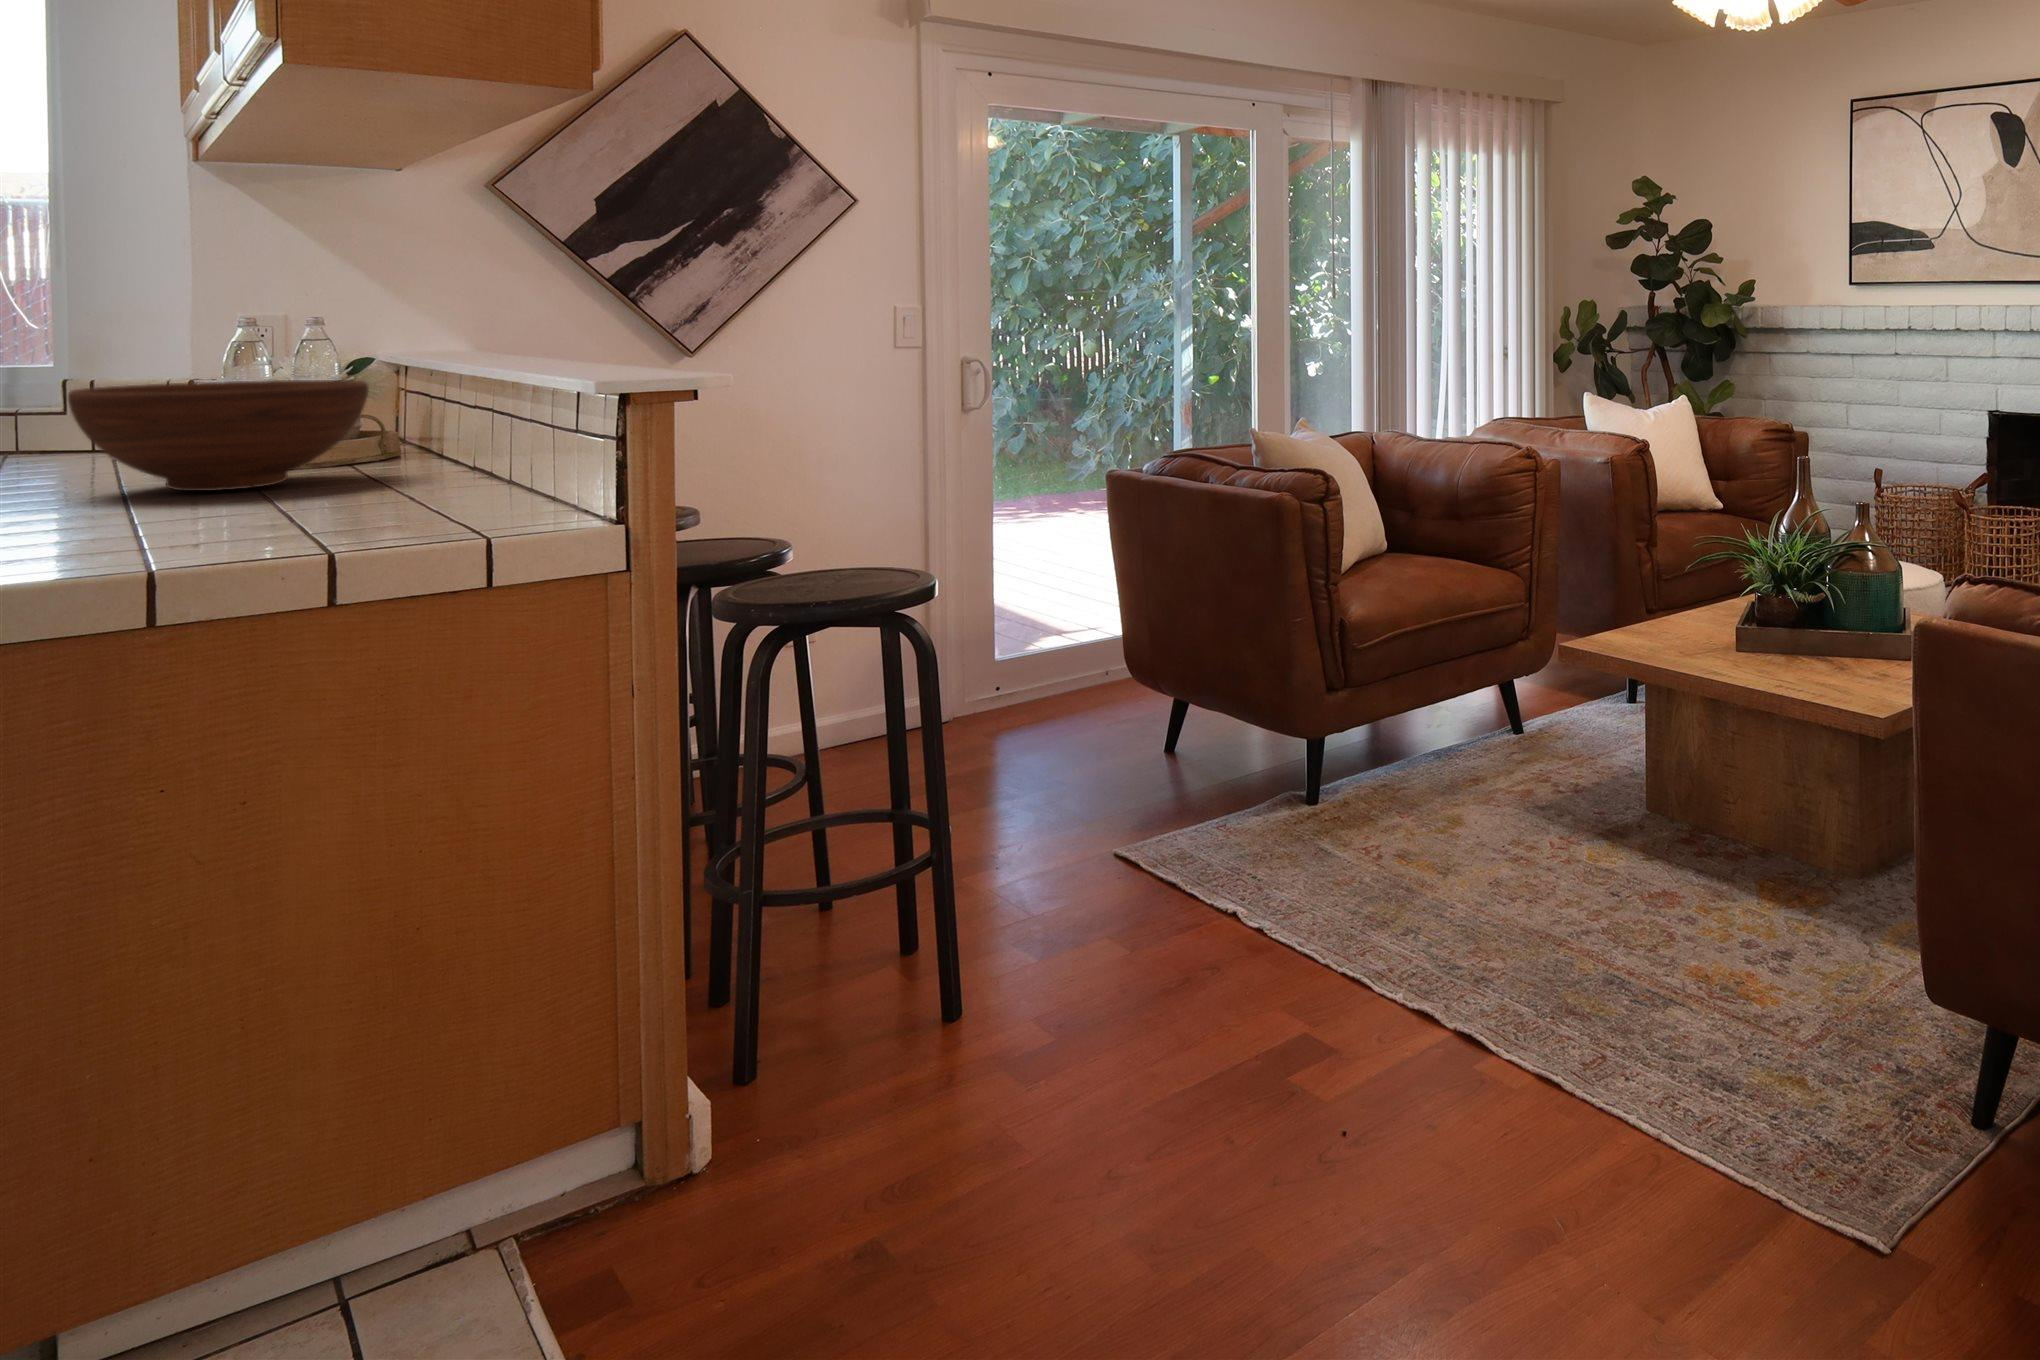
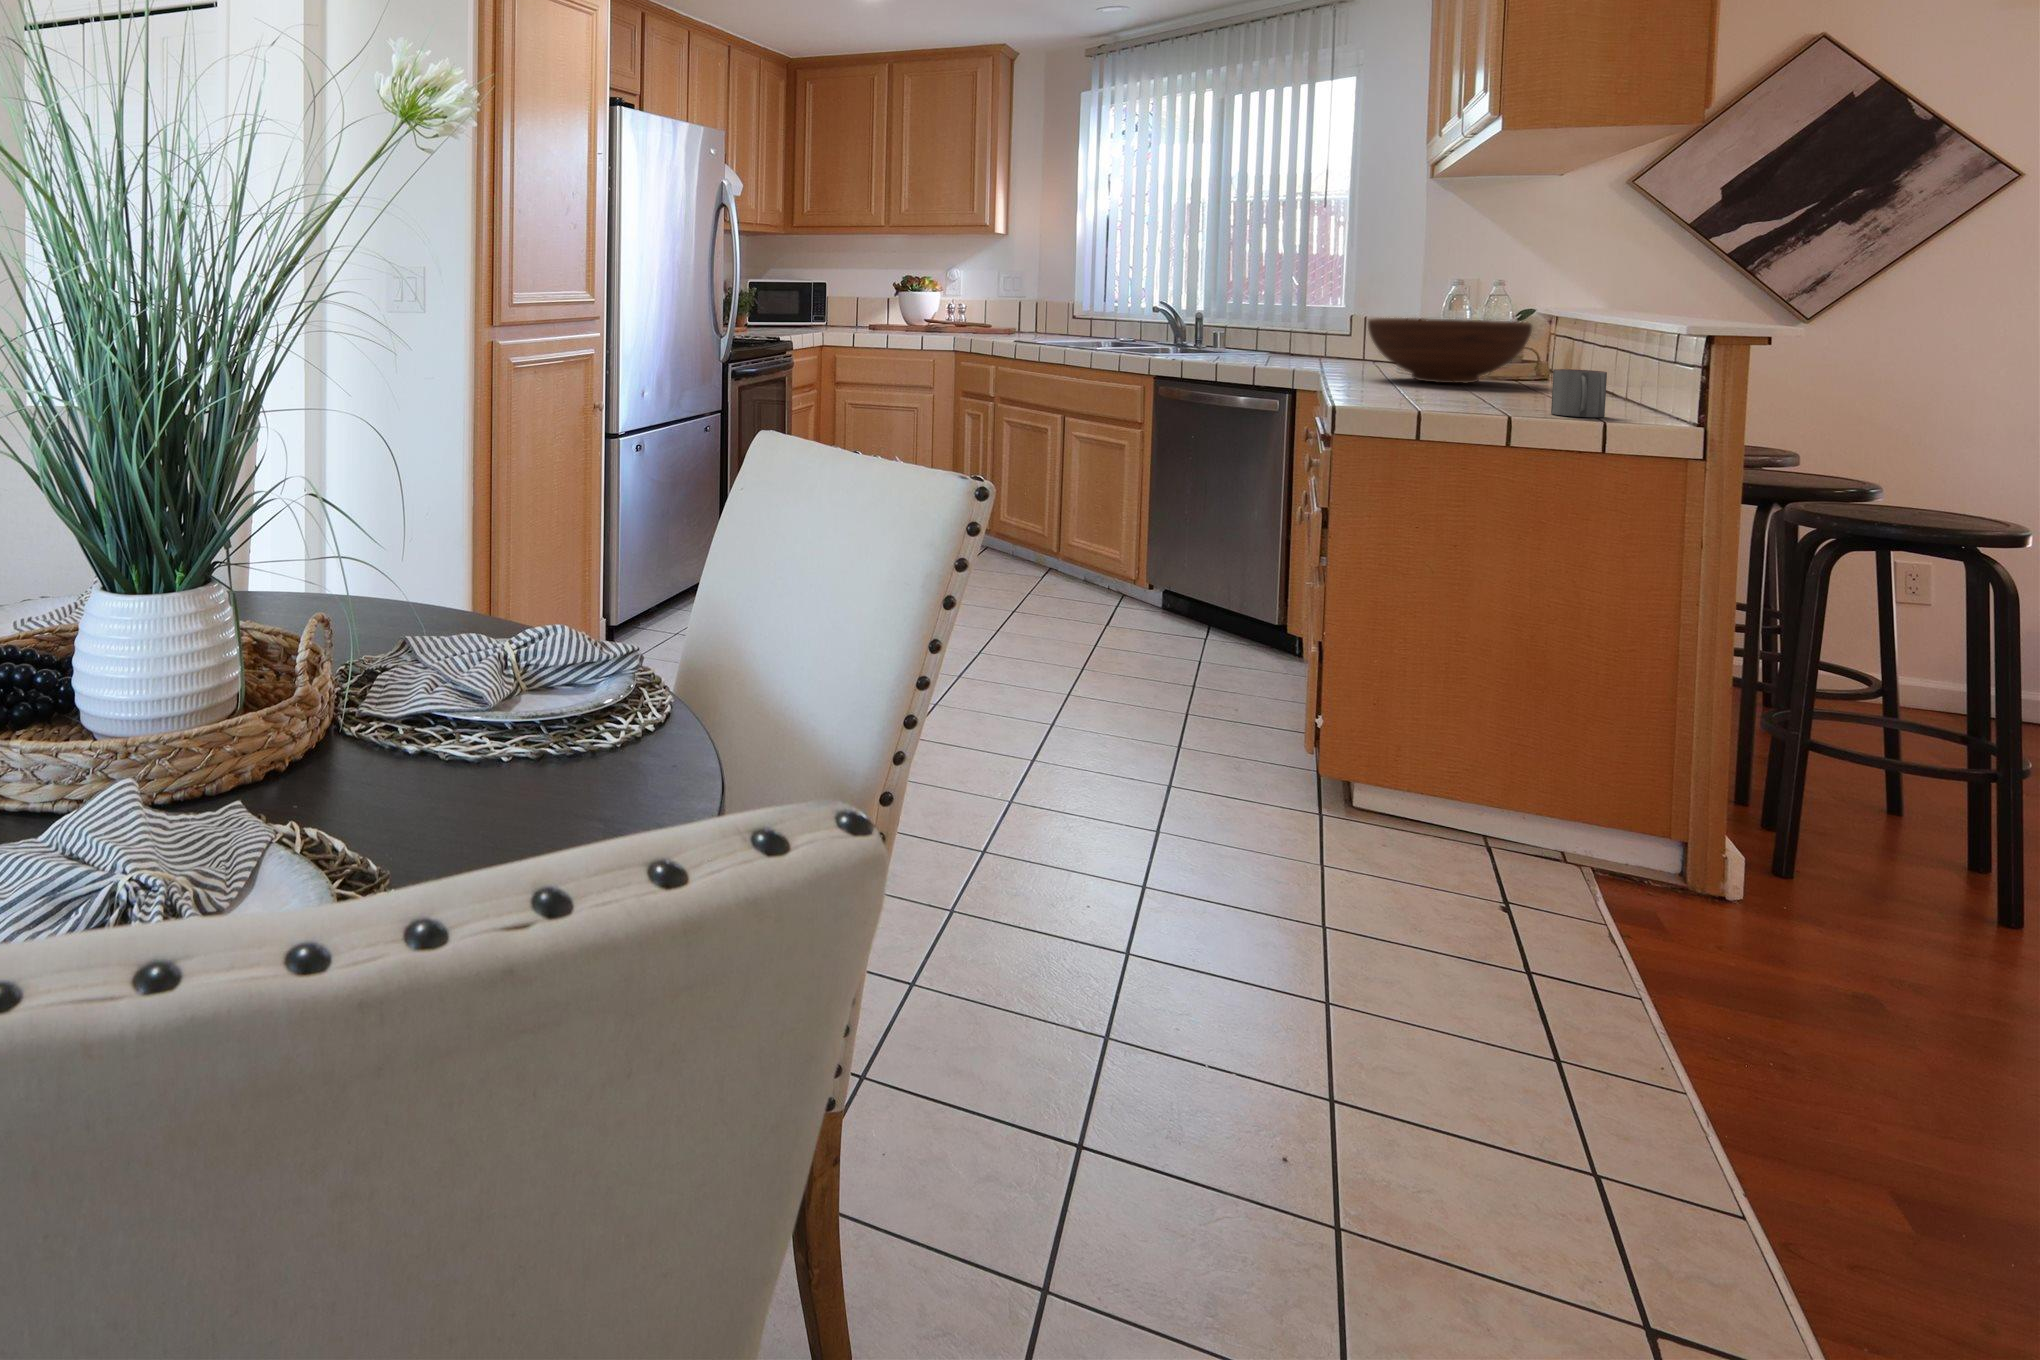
mug: none [402,456,485,534] -> present [1551,369,1607,417]

